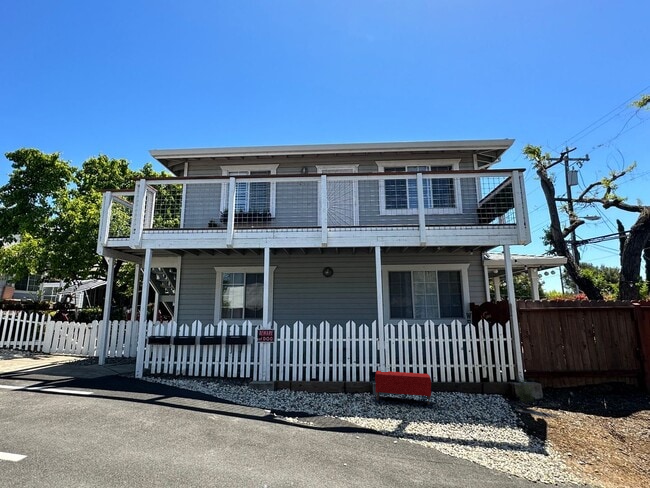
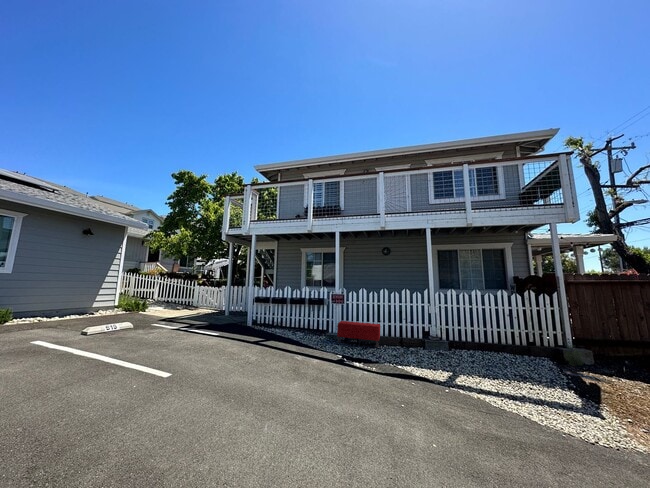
bench: present [375,371,431,405] -> present [337,321,380,347]

